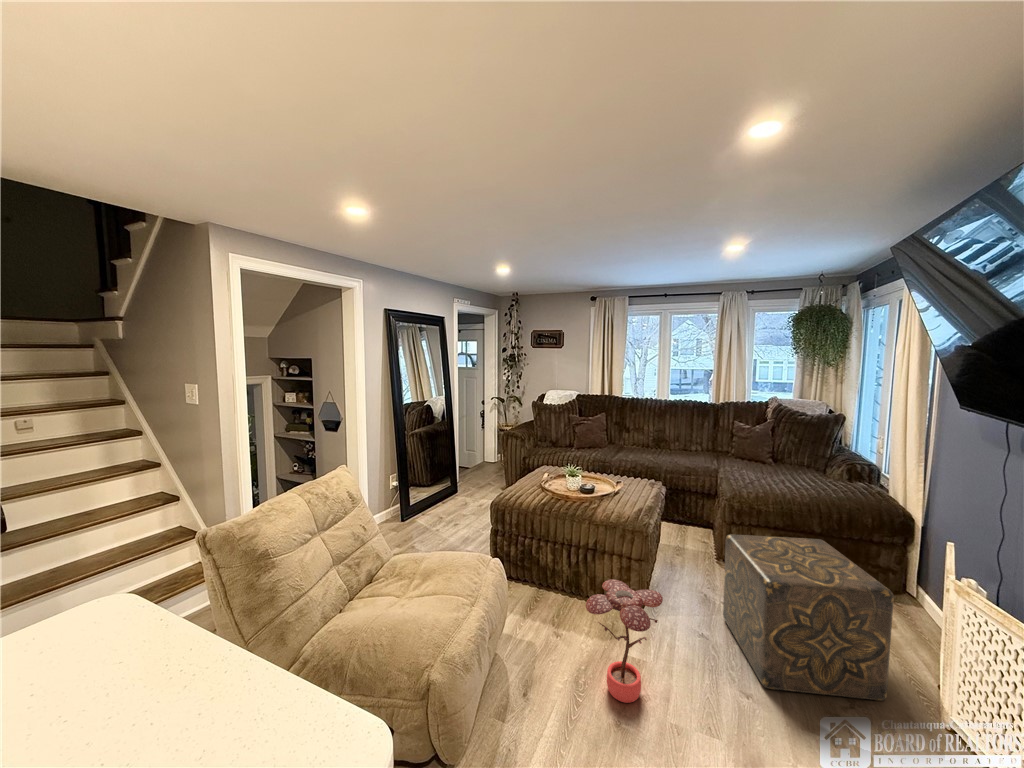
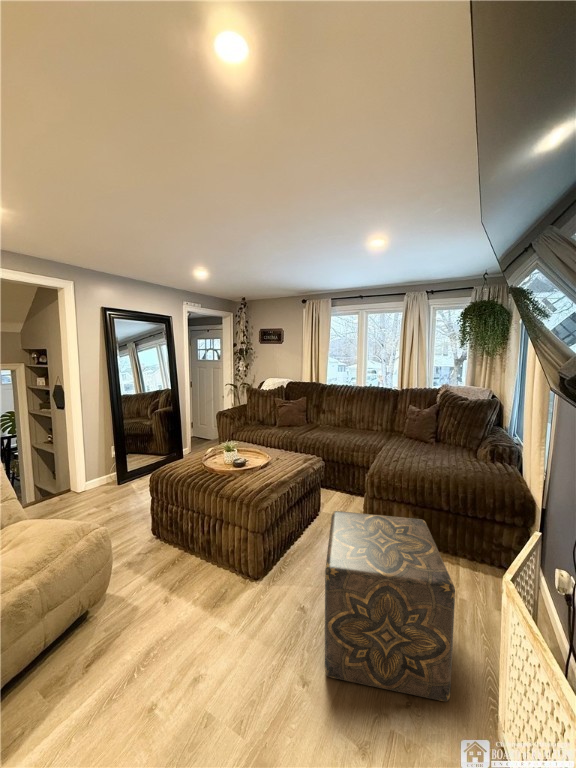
potted plant: present [586,579,663,703] -> none [135,554,221,685]

